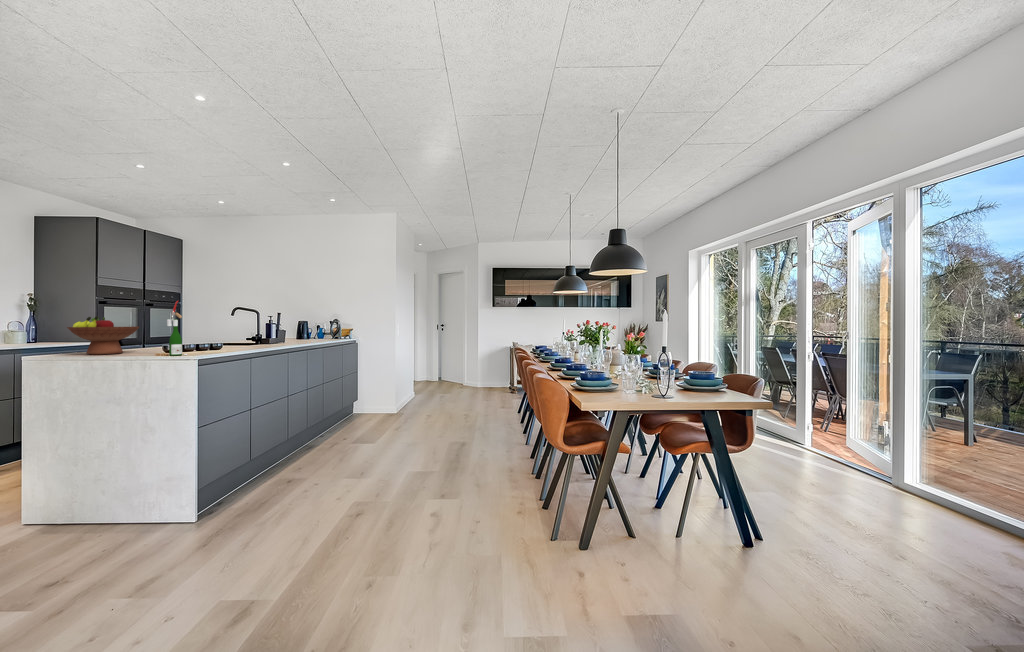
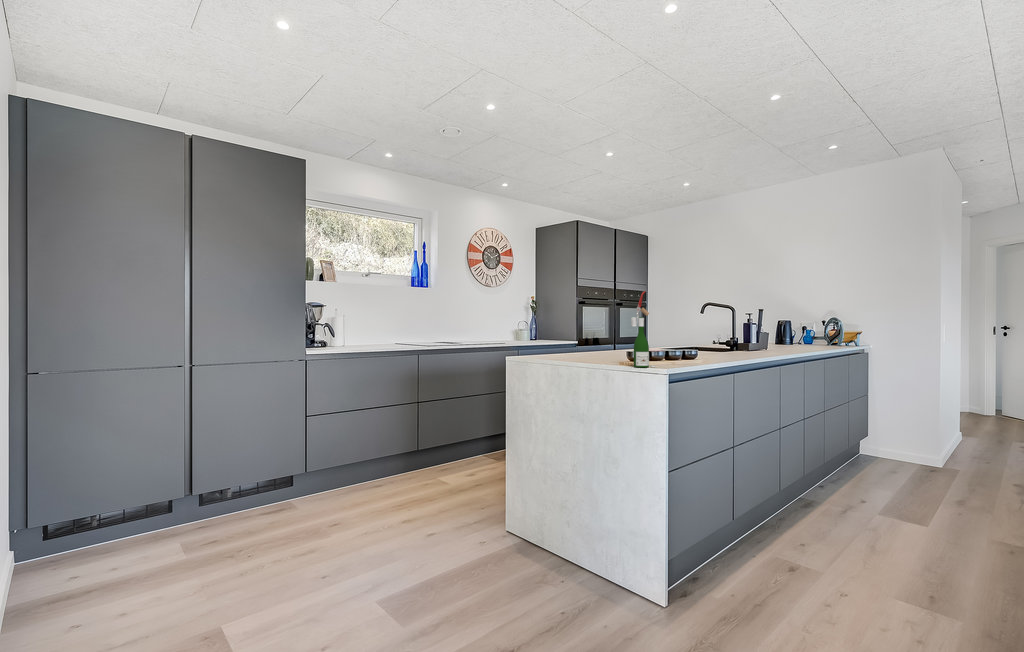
fruit bowl: present [67,316,139,354] -> none [537,314,604,359]

